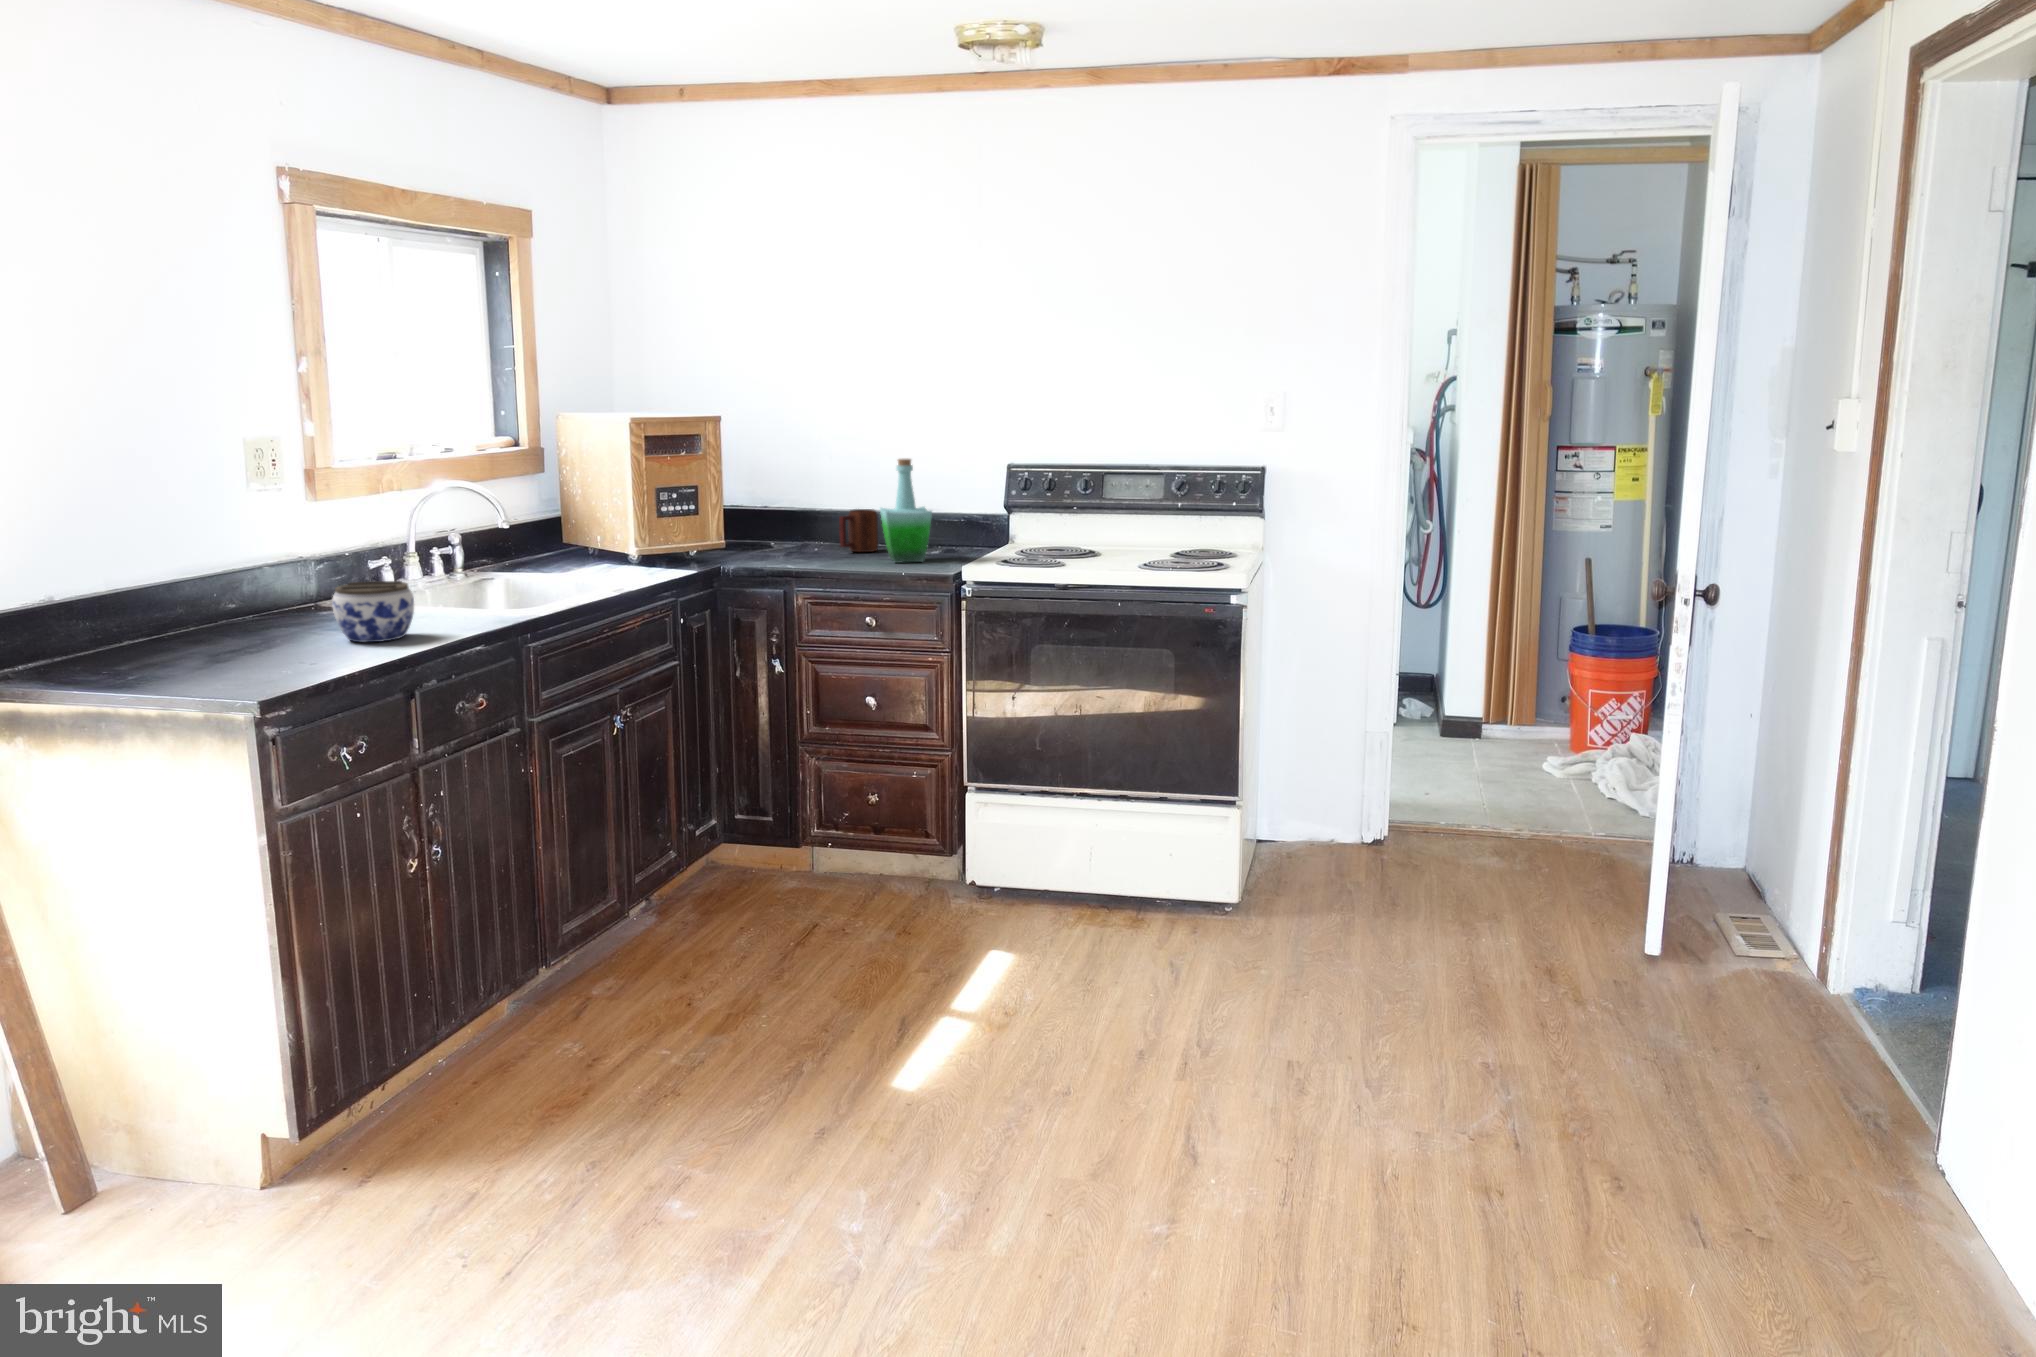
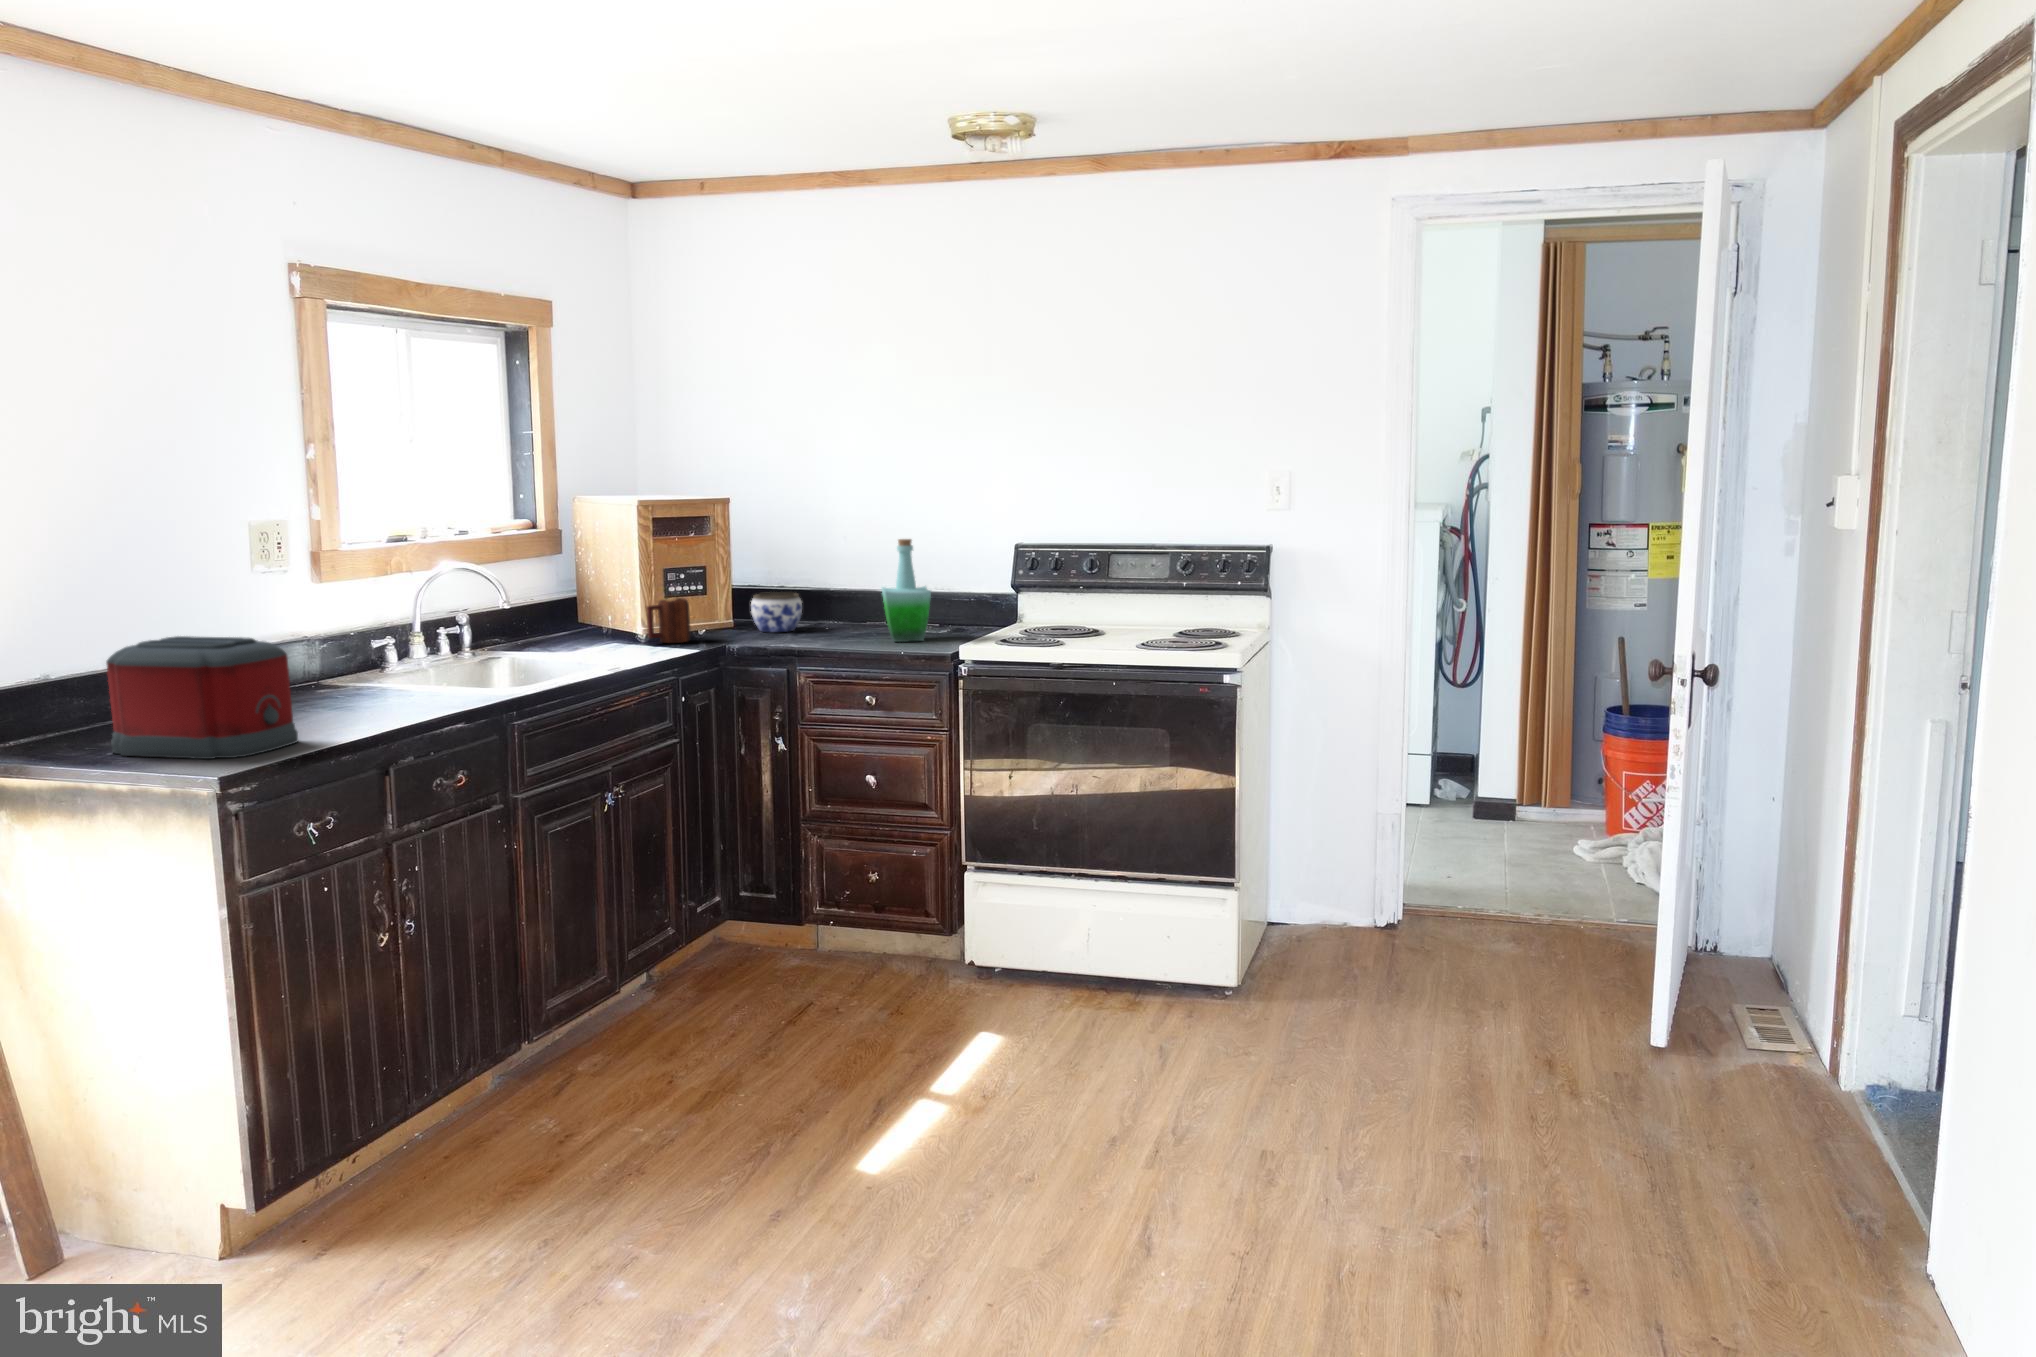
mug: present [839,509,879,552] -> present [646,598,691,643]
toaster: none [112,556,317,684] -> present [106,636,298,759]
jar: present [332,581,414,642] -> present [751,592,802,632]

